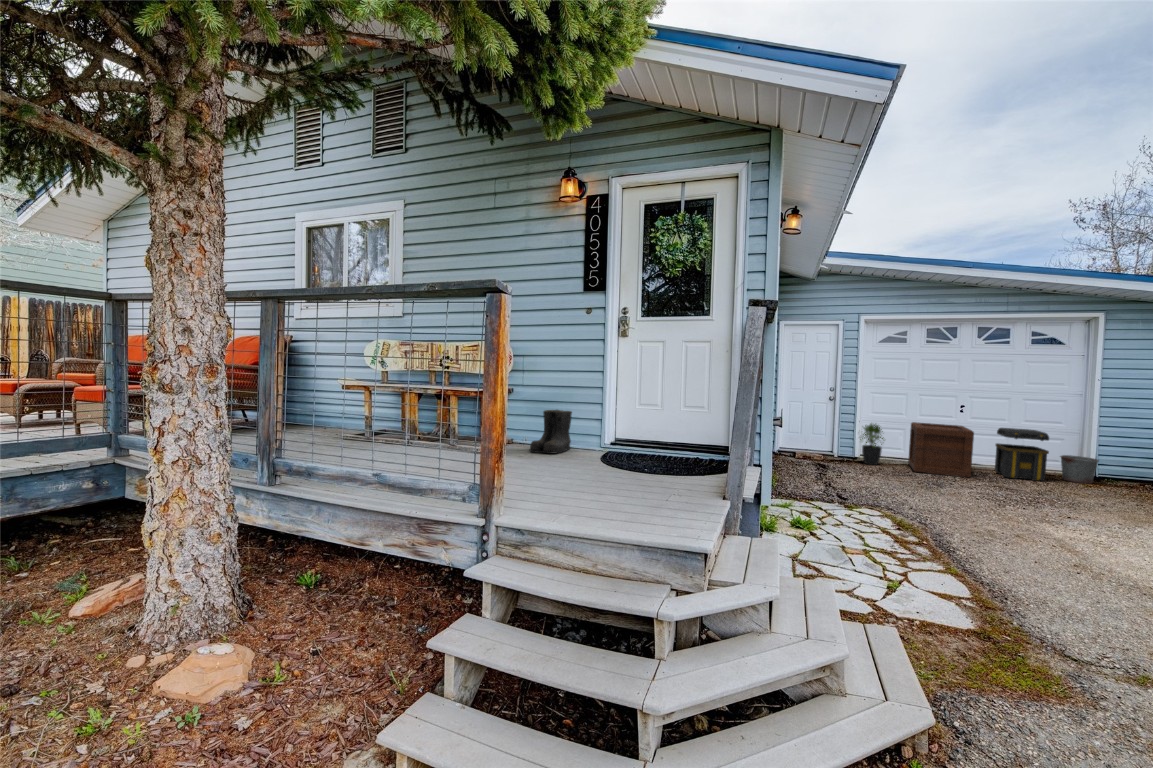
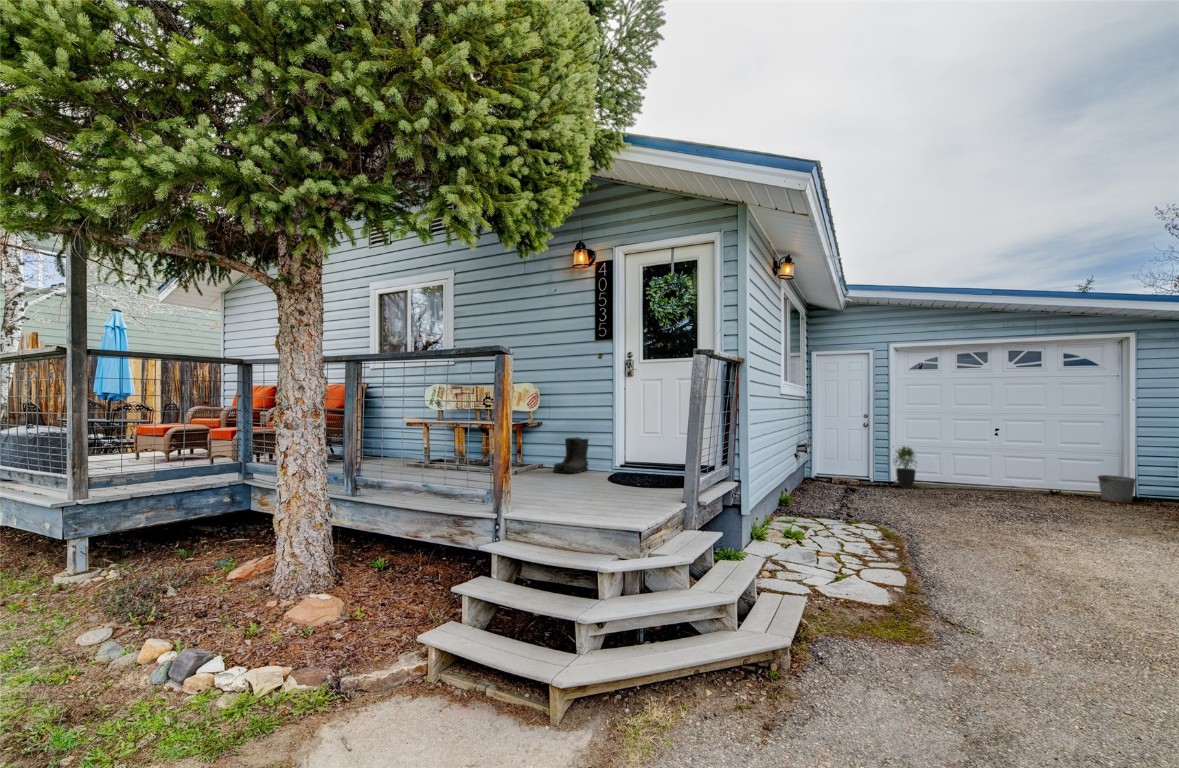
wooden crate: present [908,422,974,477] -> none [945,445,1001,499]
toolbox: present [995,428,1049,481] -> none [1030,449,1081,501]

